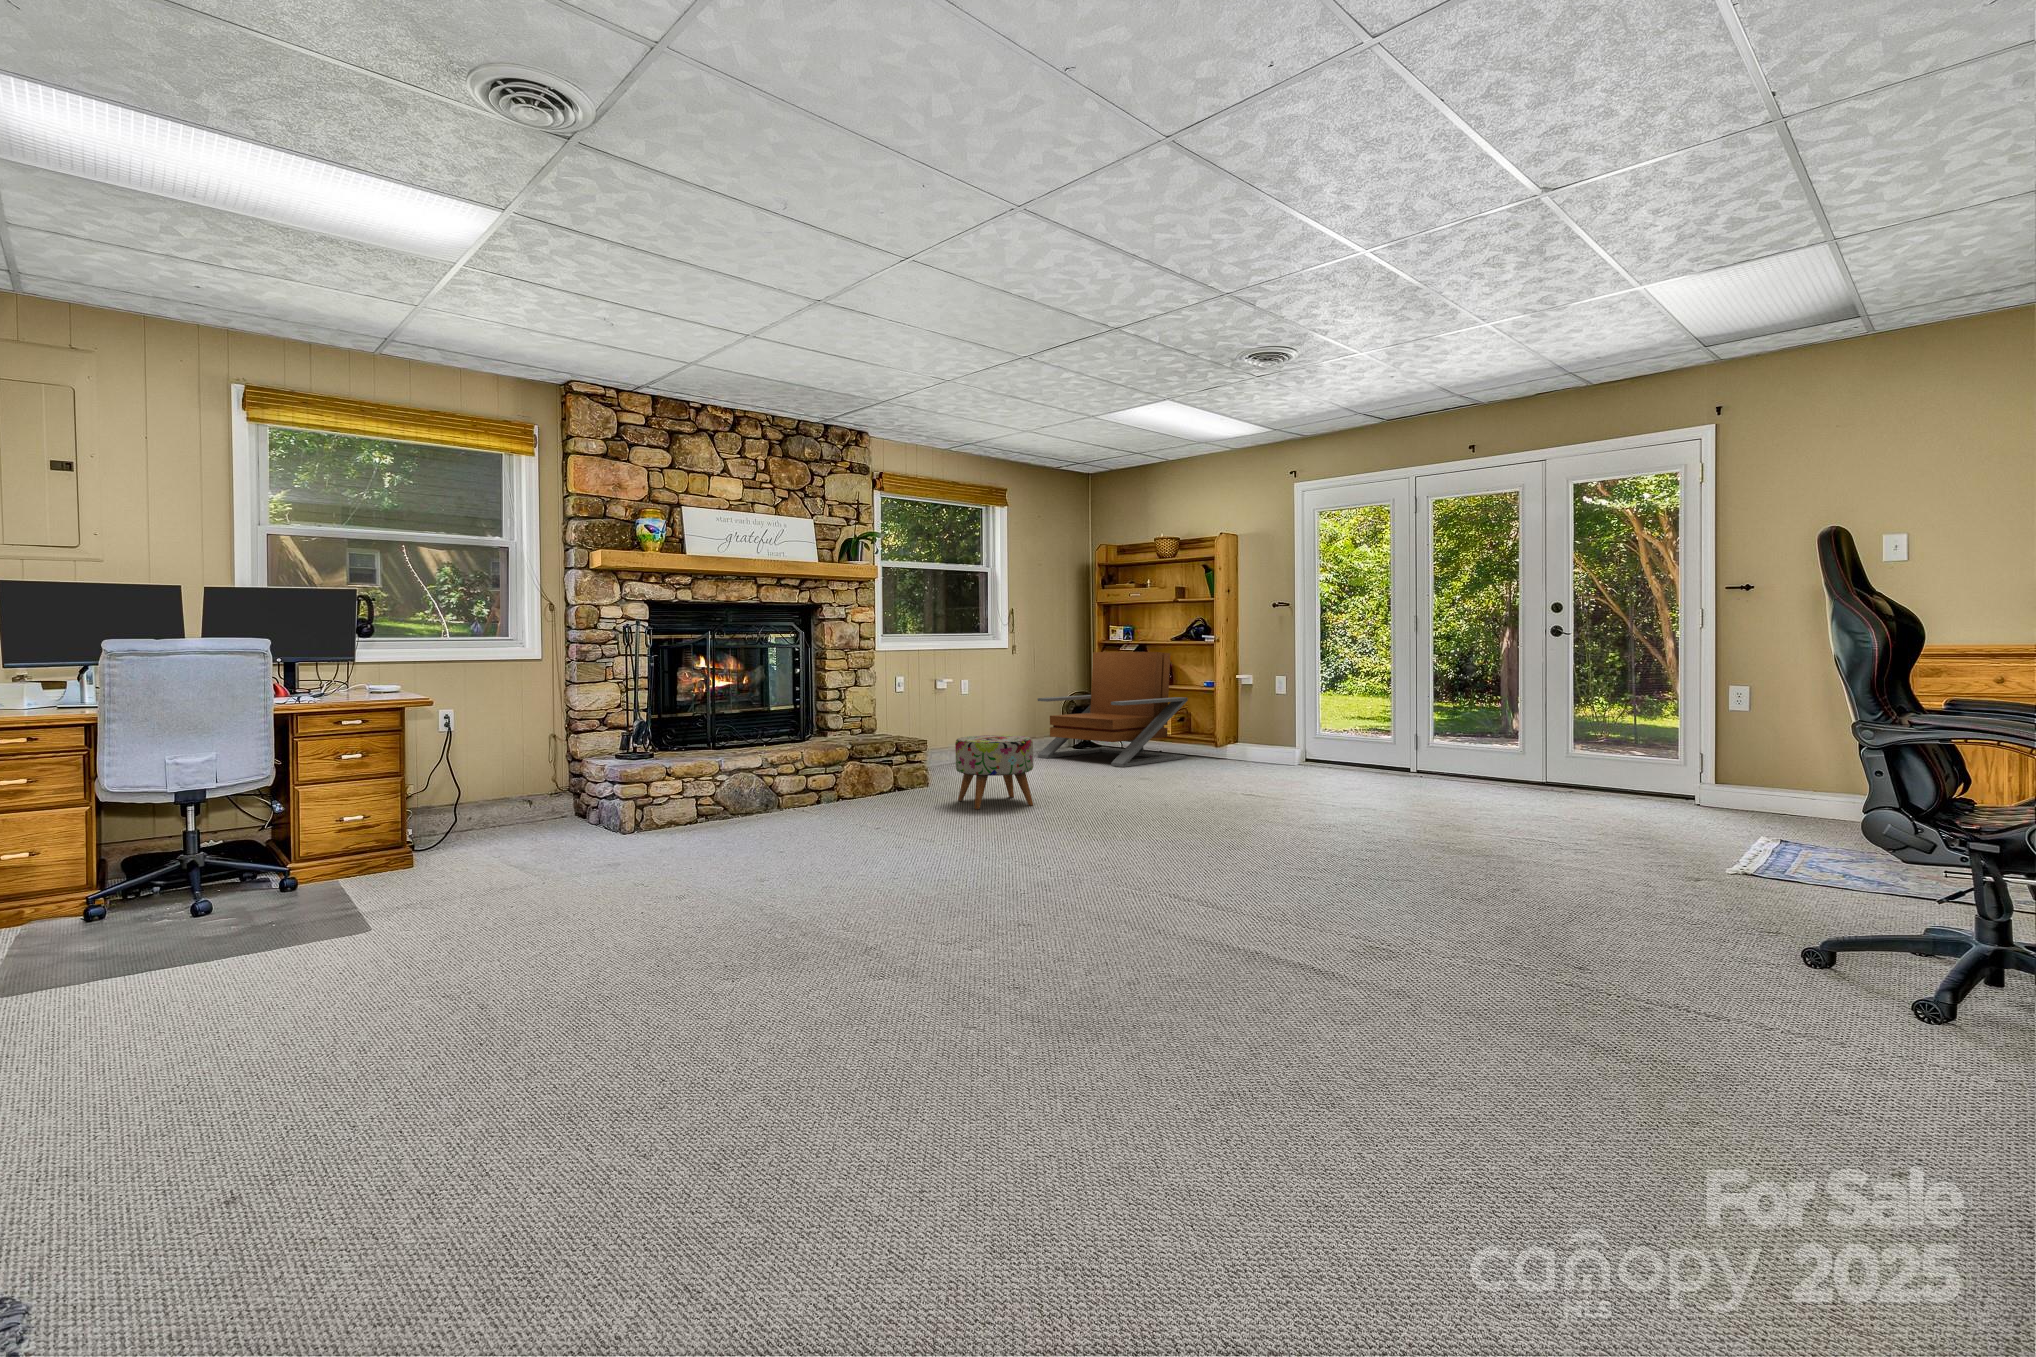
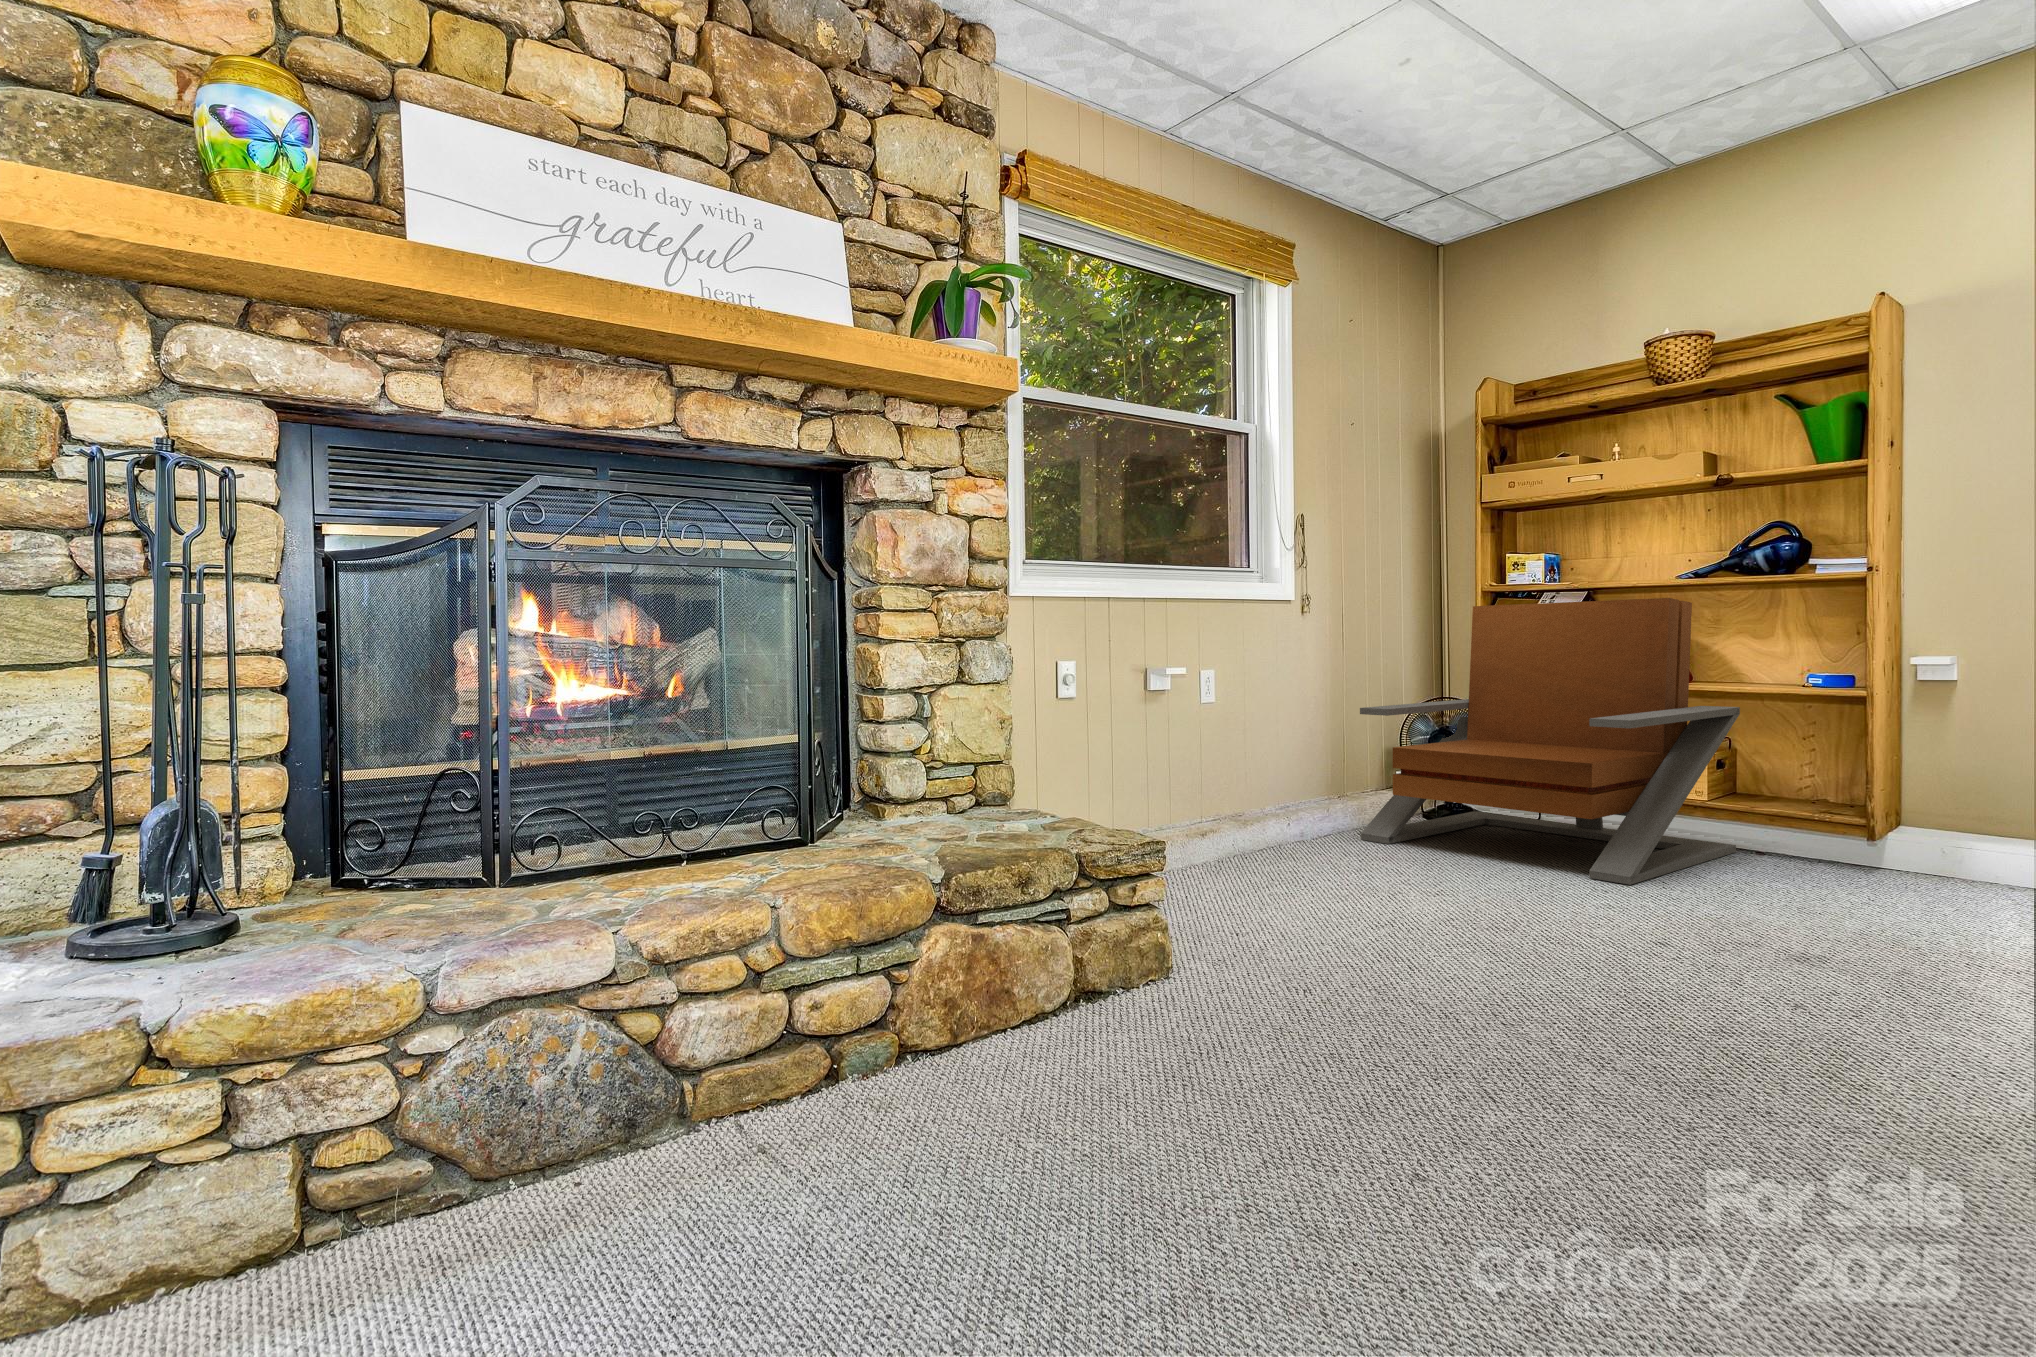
ottoman: present [955,735,1033,809] -> none [1318,845,1659,1181]

